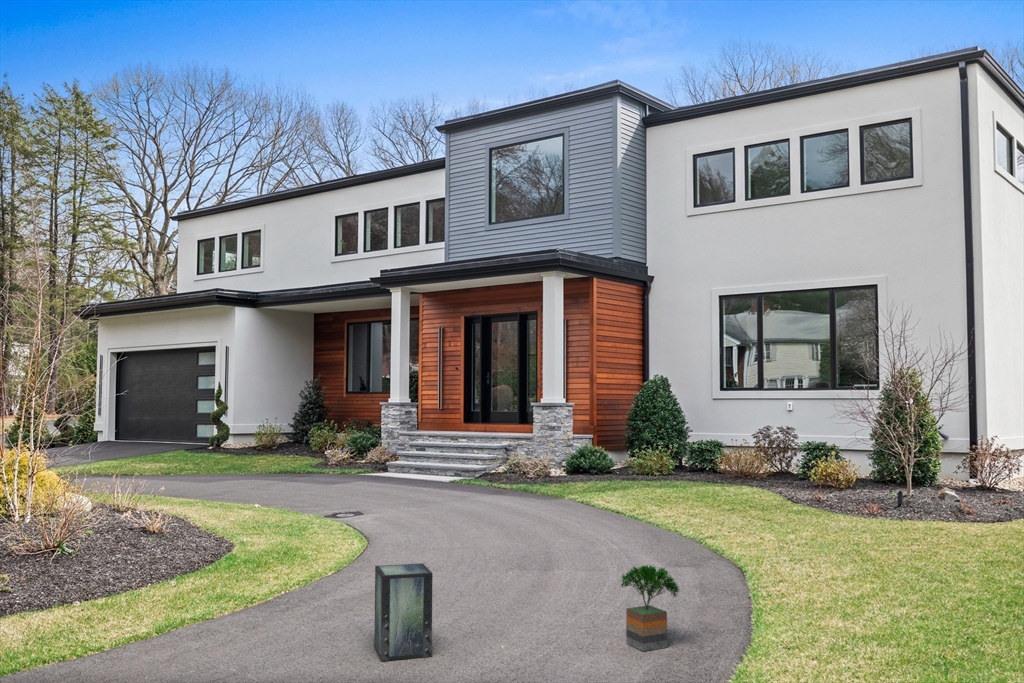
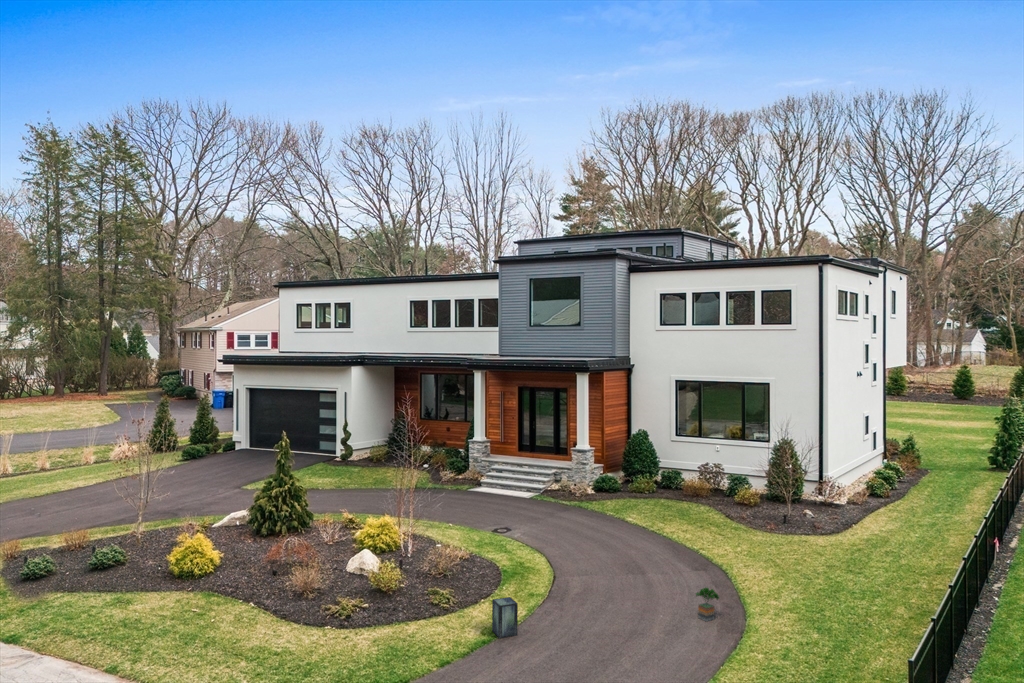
storage box: present [374,563,433,661] -> present [492,597,518,638]

